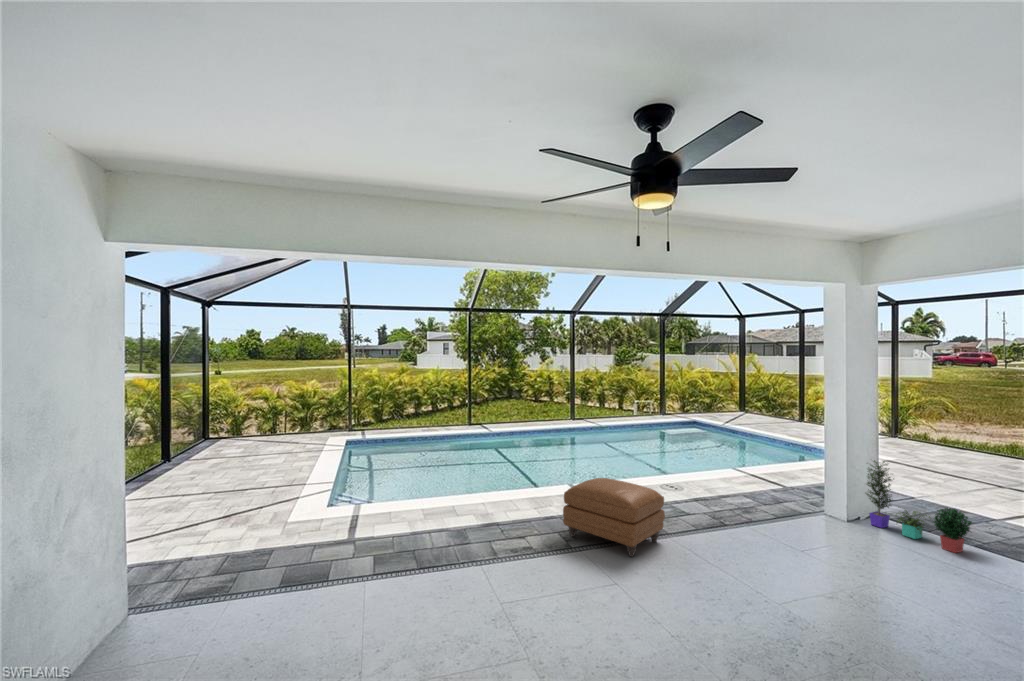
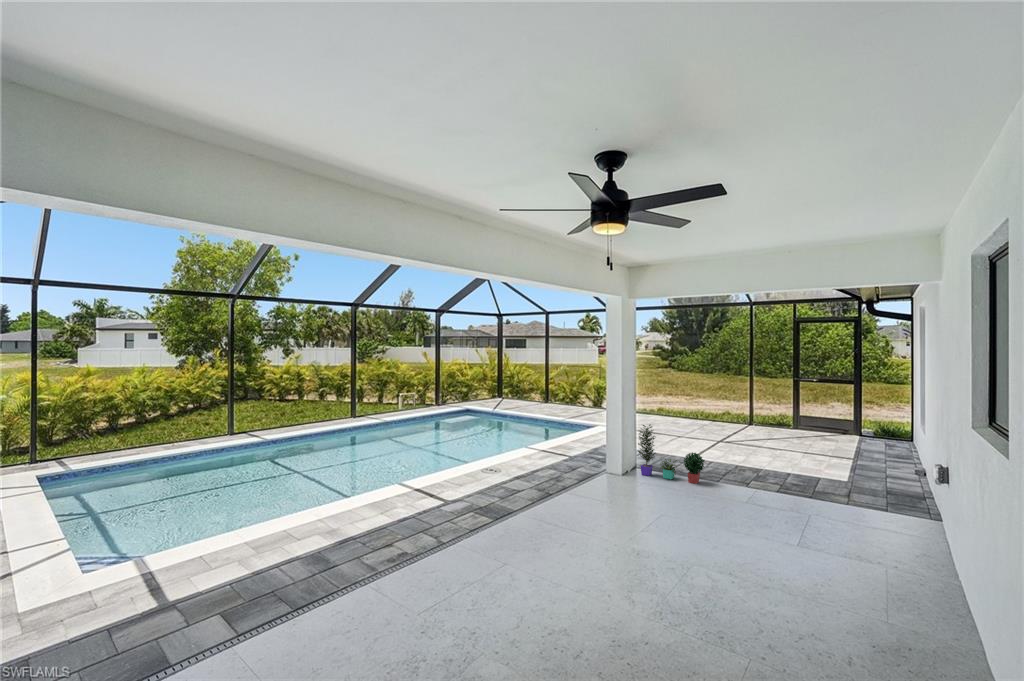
ottoman: present [563,478,665,557] -> none [430,469,521,537]

